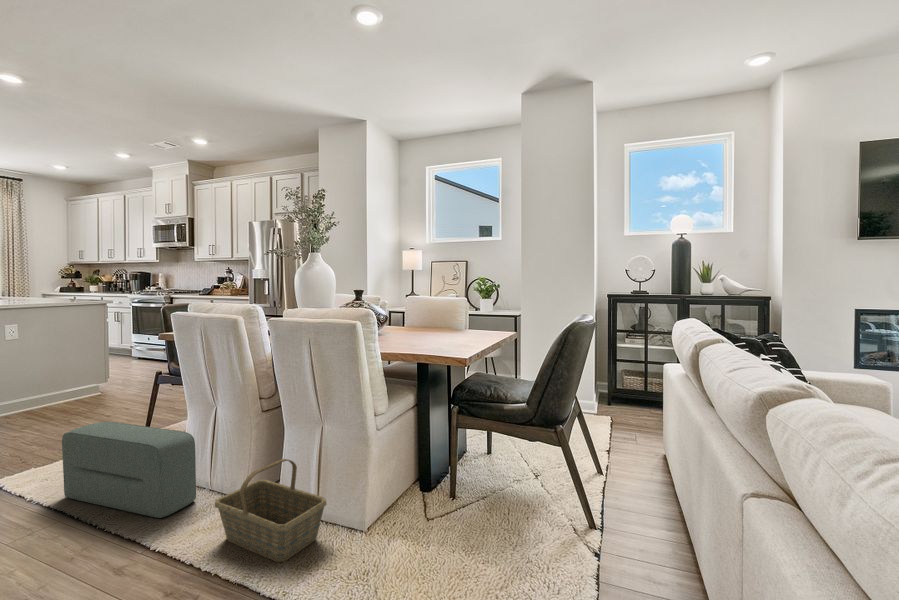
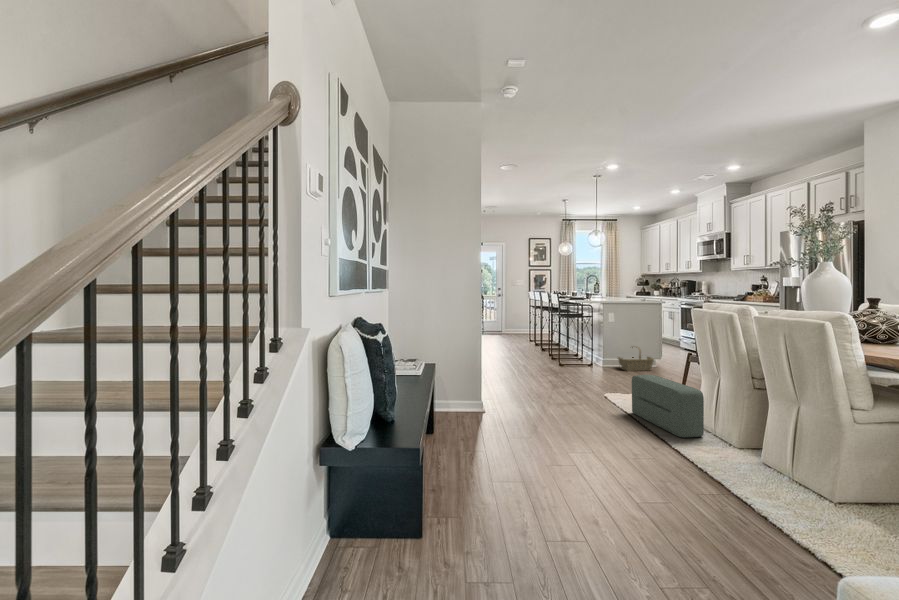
basket: present [215,459,326,562] -> present [618,347,654,371]

